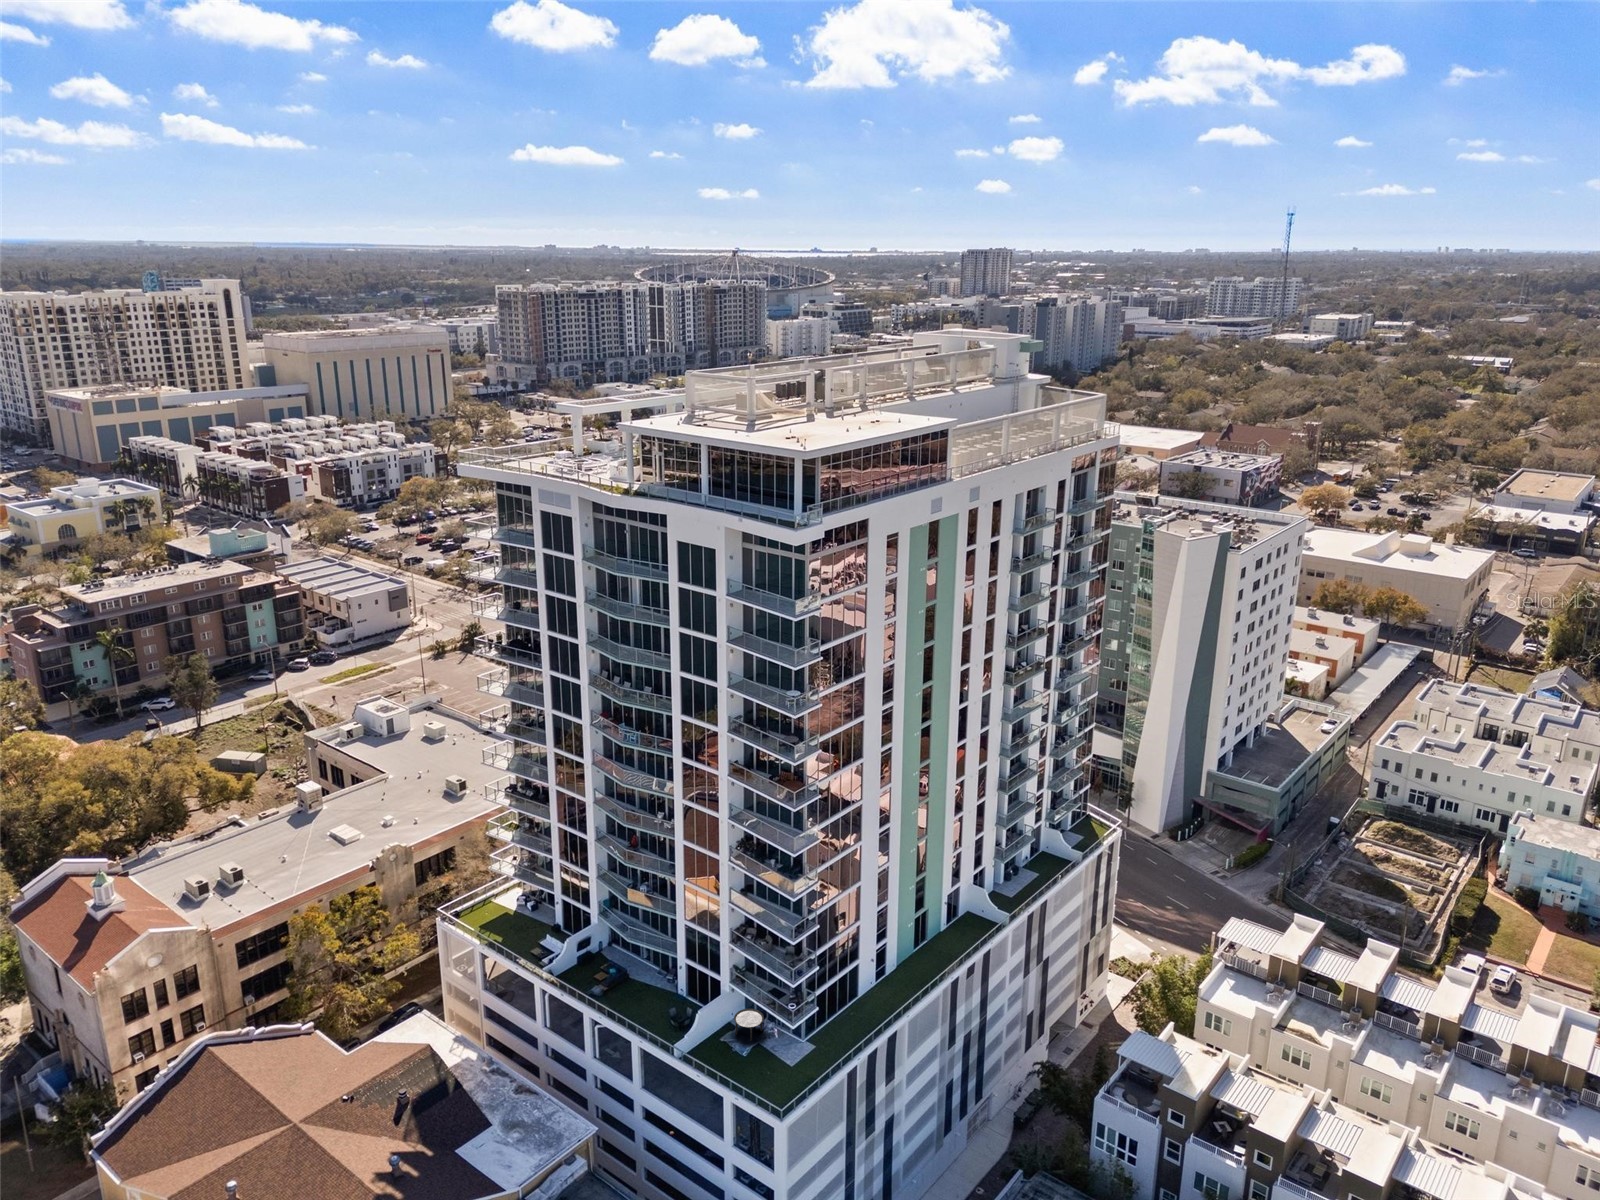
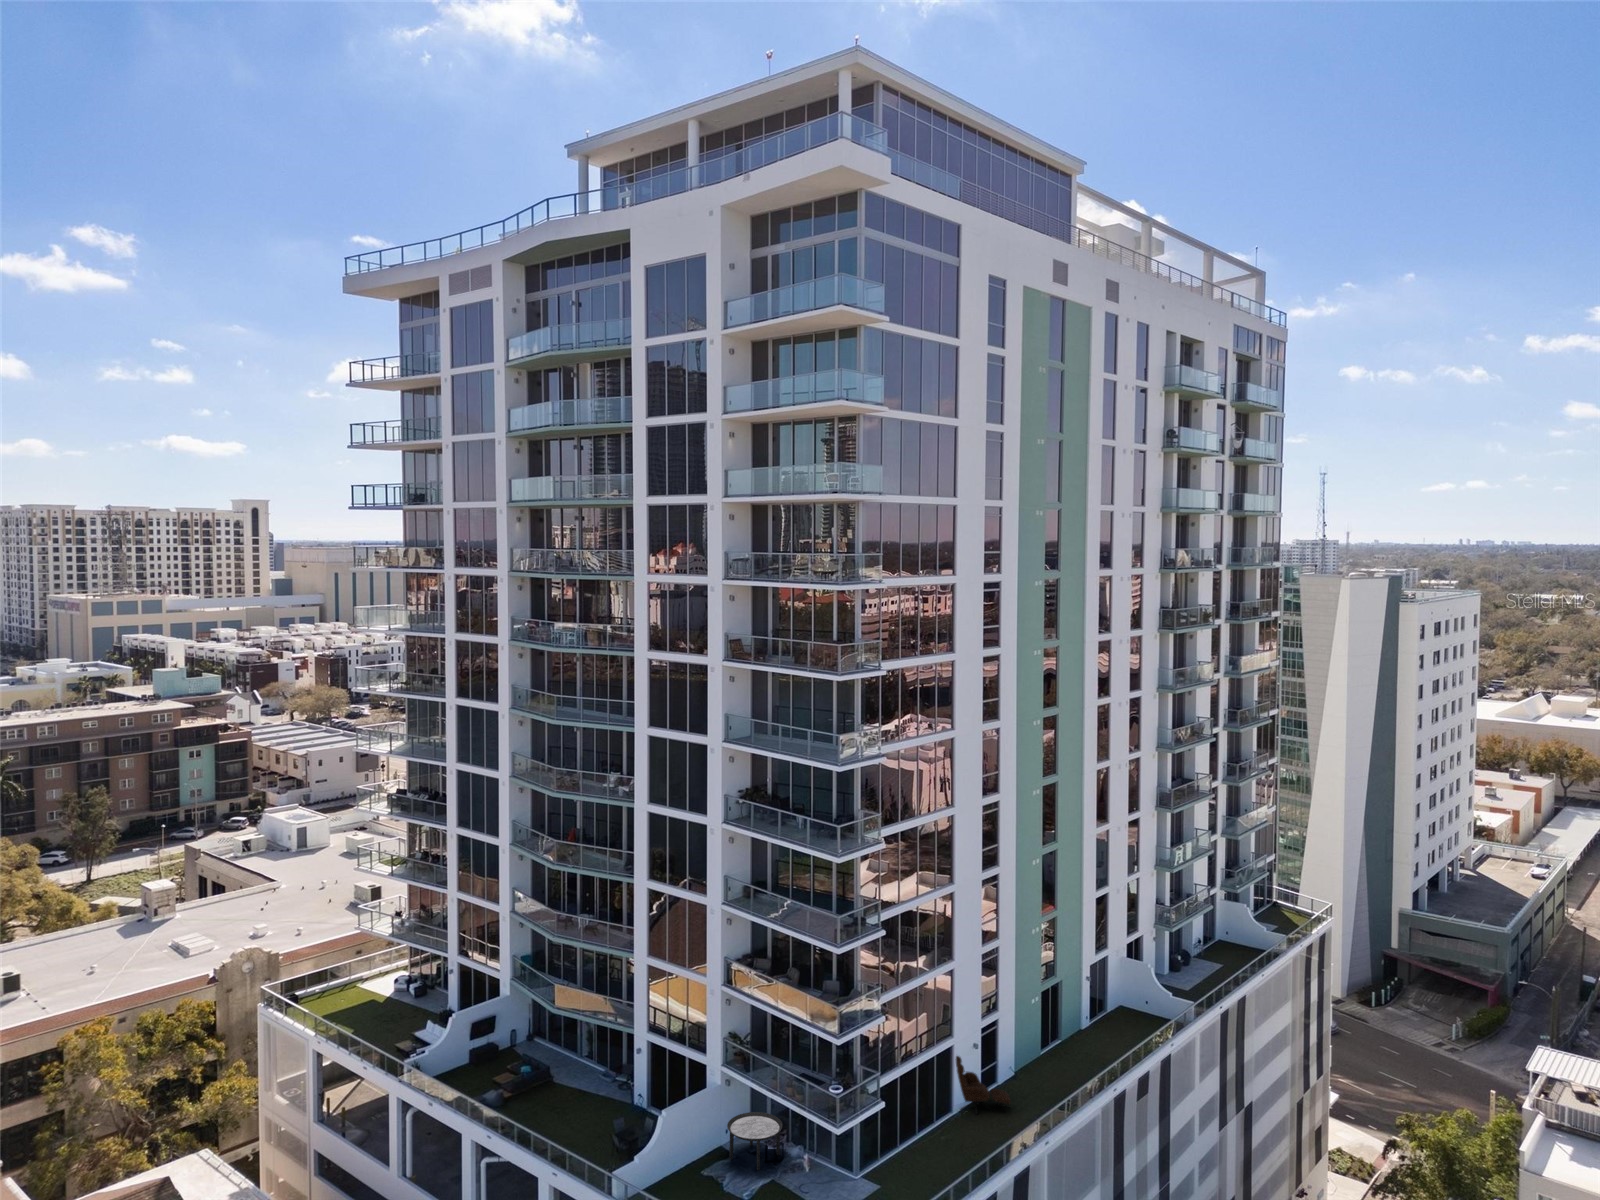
lounge chair: none [860,968,890,1001] -> present [956,1056,1011,1114]

